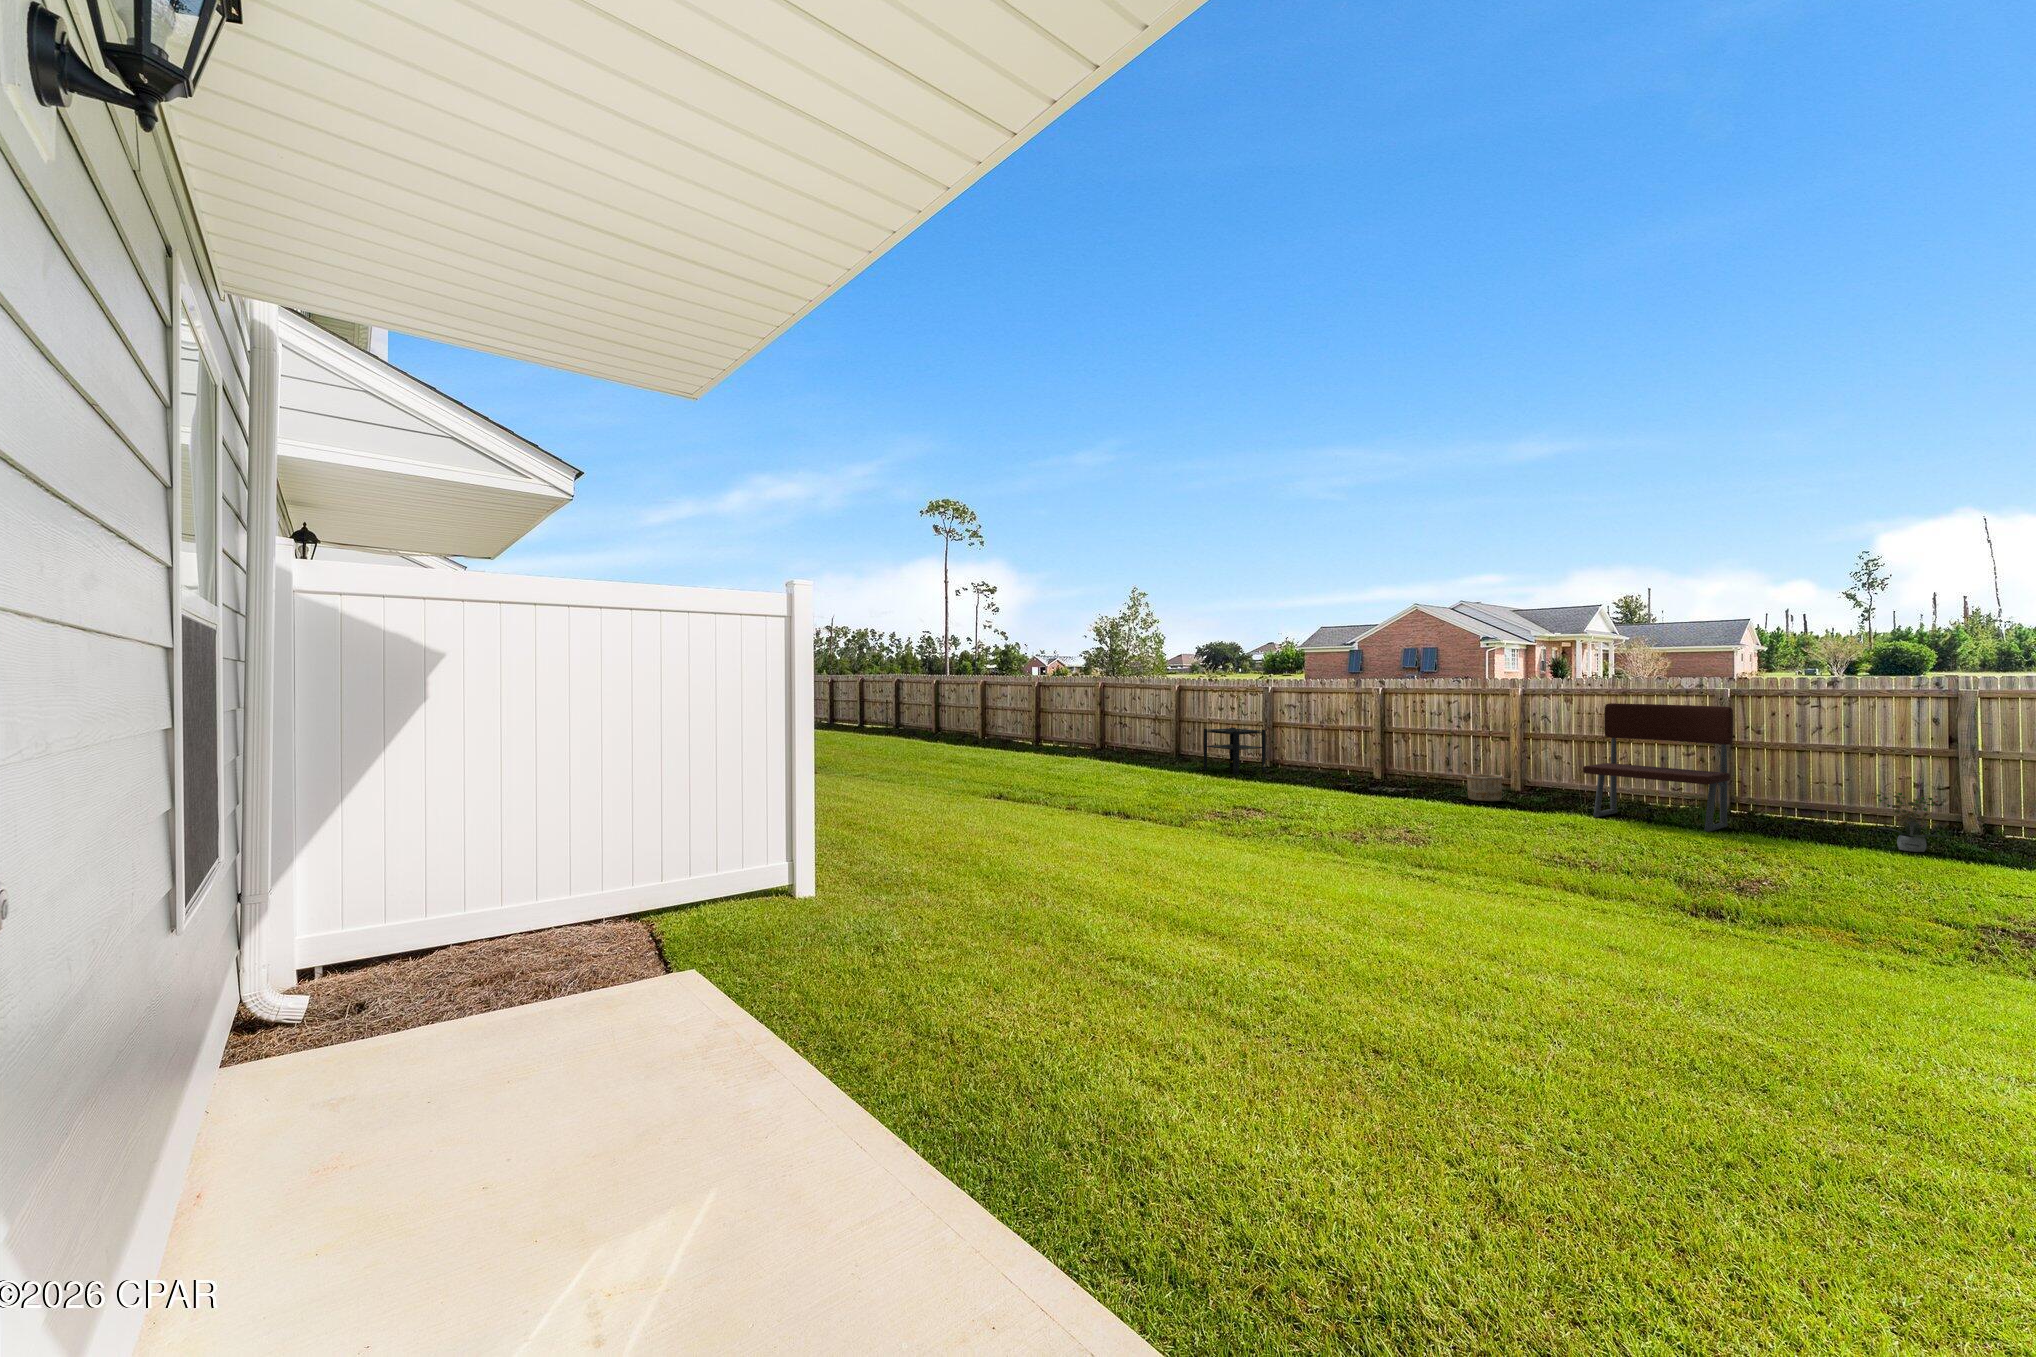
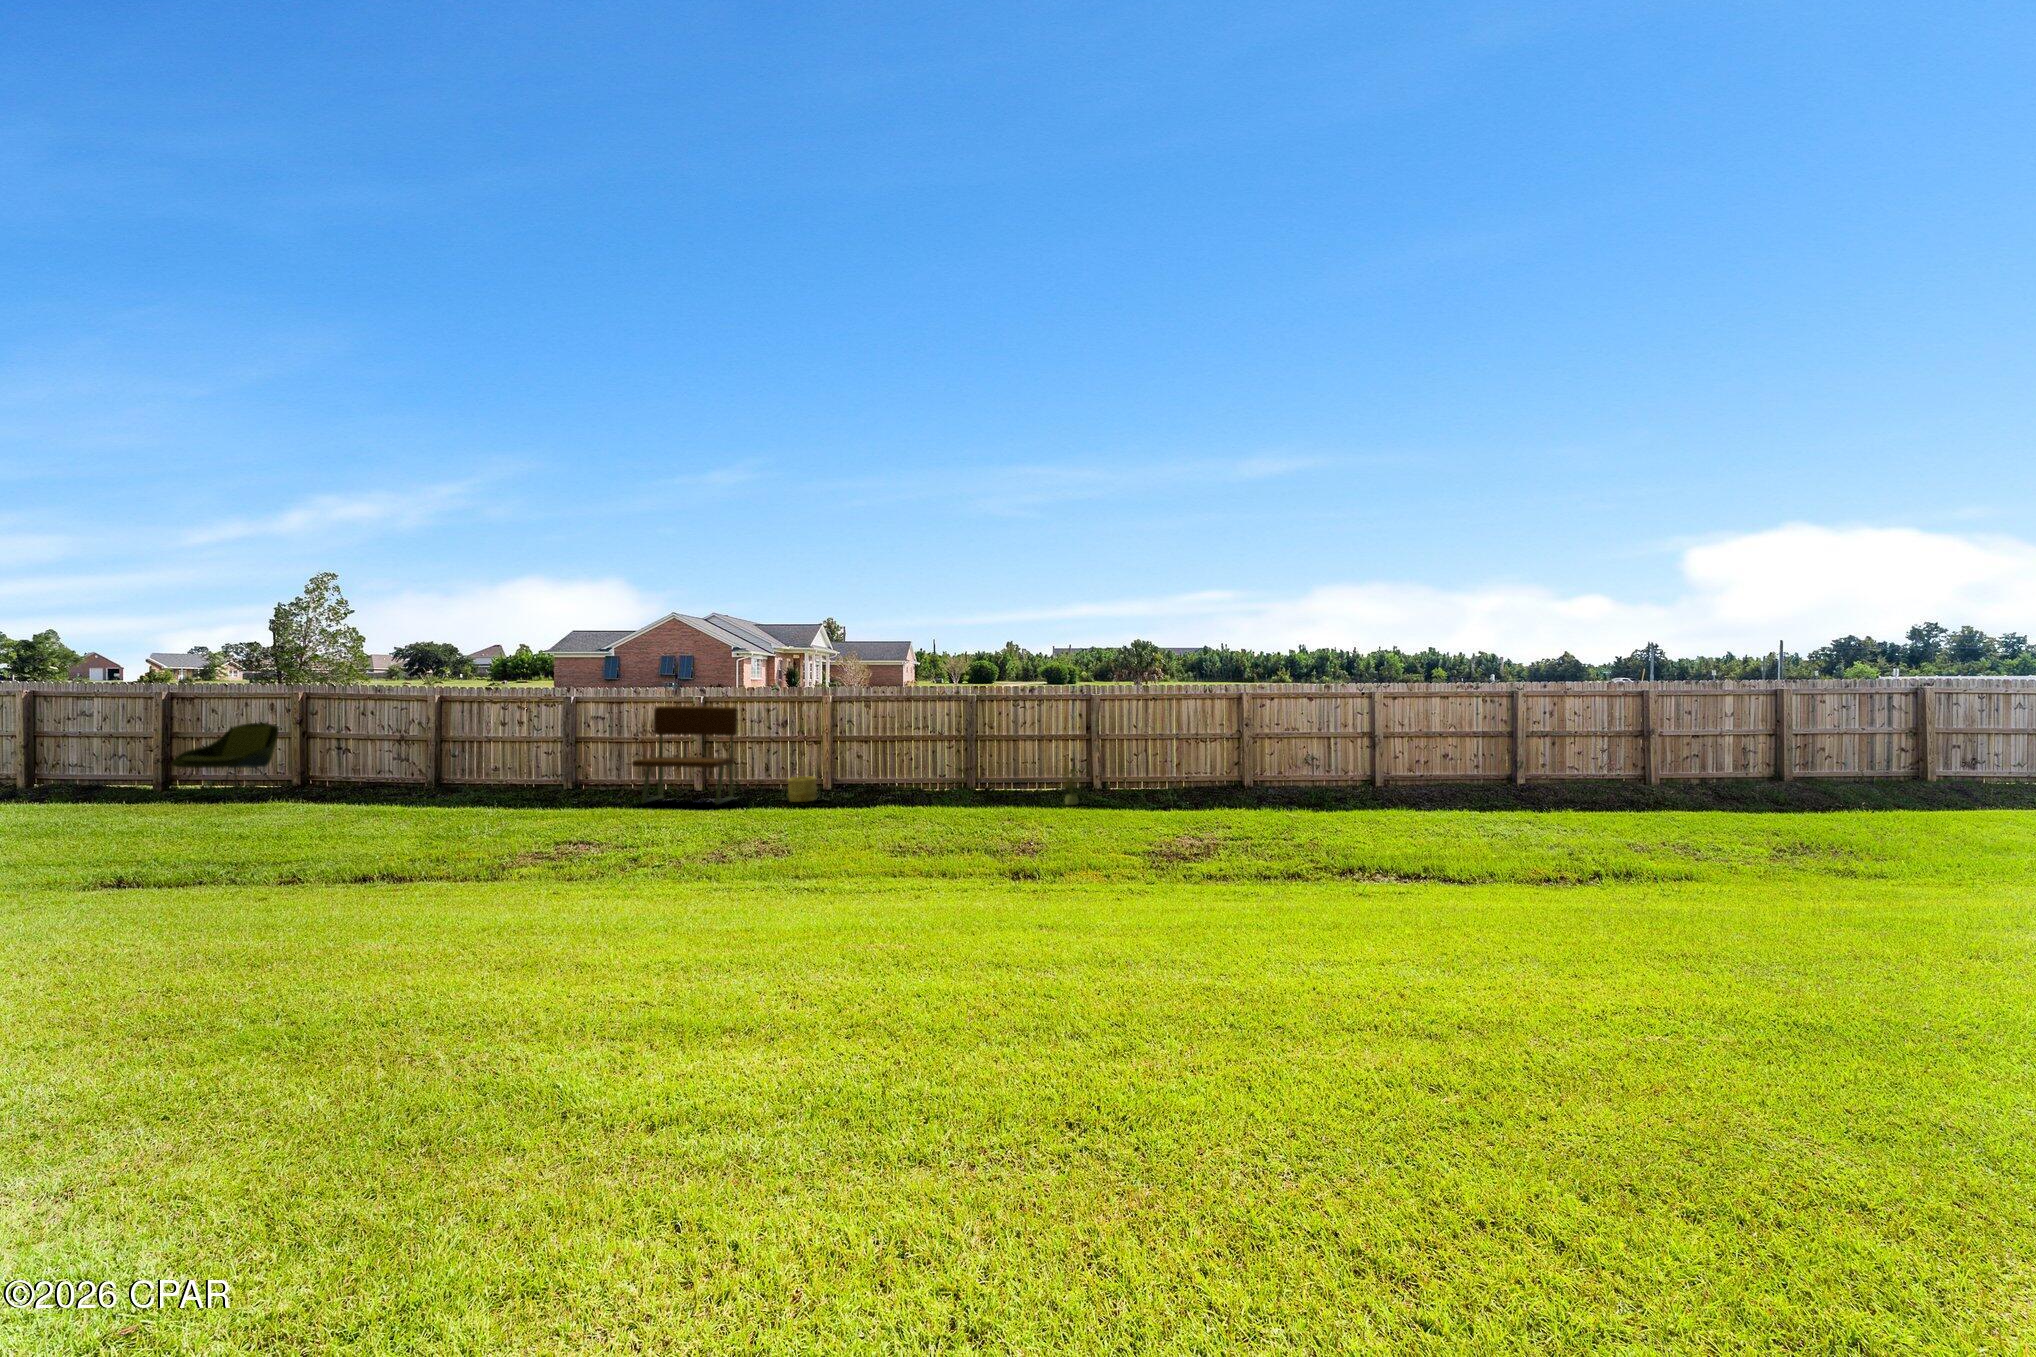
lounge chair: none [1037,703,1092,756] -> present [172,723,282,801]
bench: present [1583,703,1733,832] -> present [632,706,737,804]
side table: present [1204,727,1266,775] -> none [483,746,566,802]

